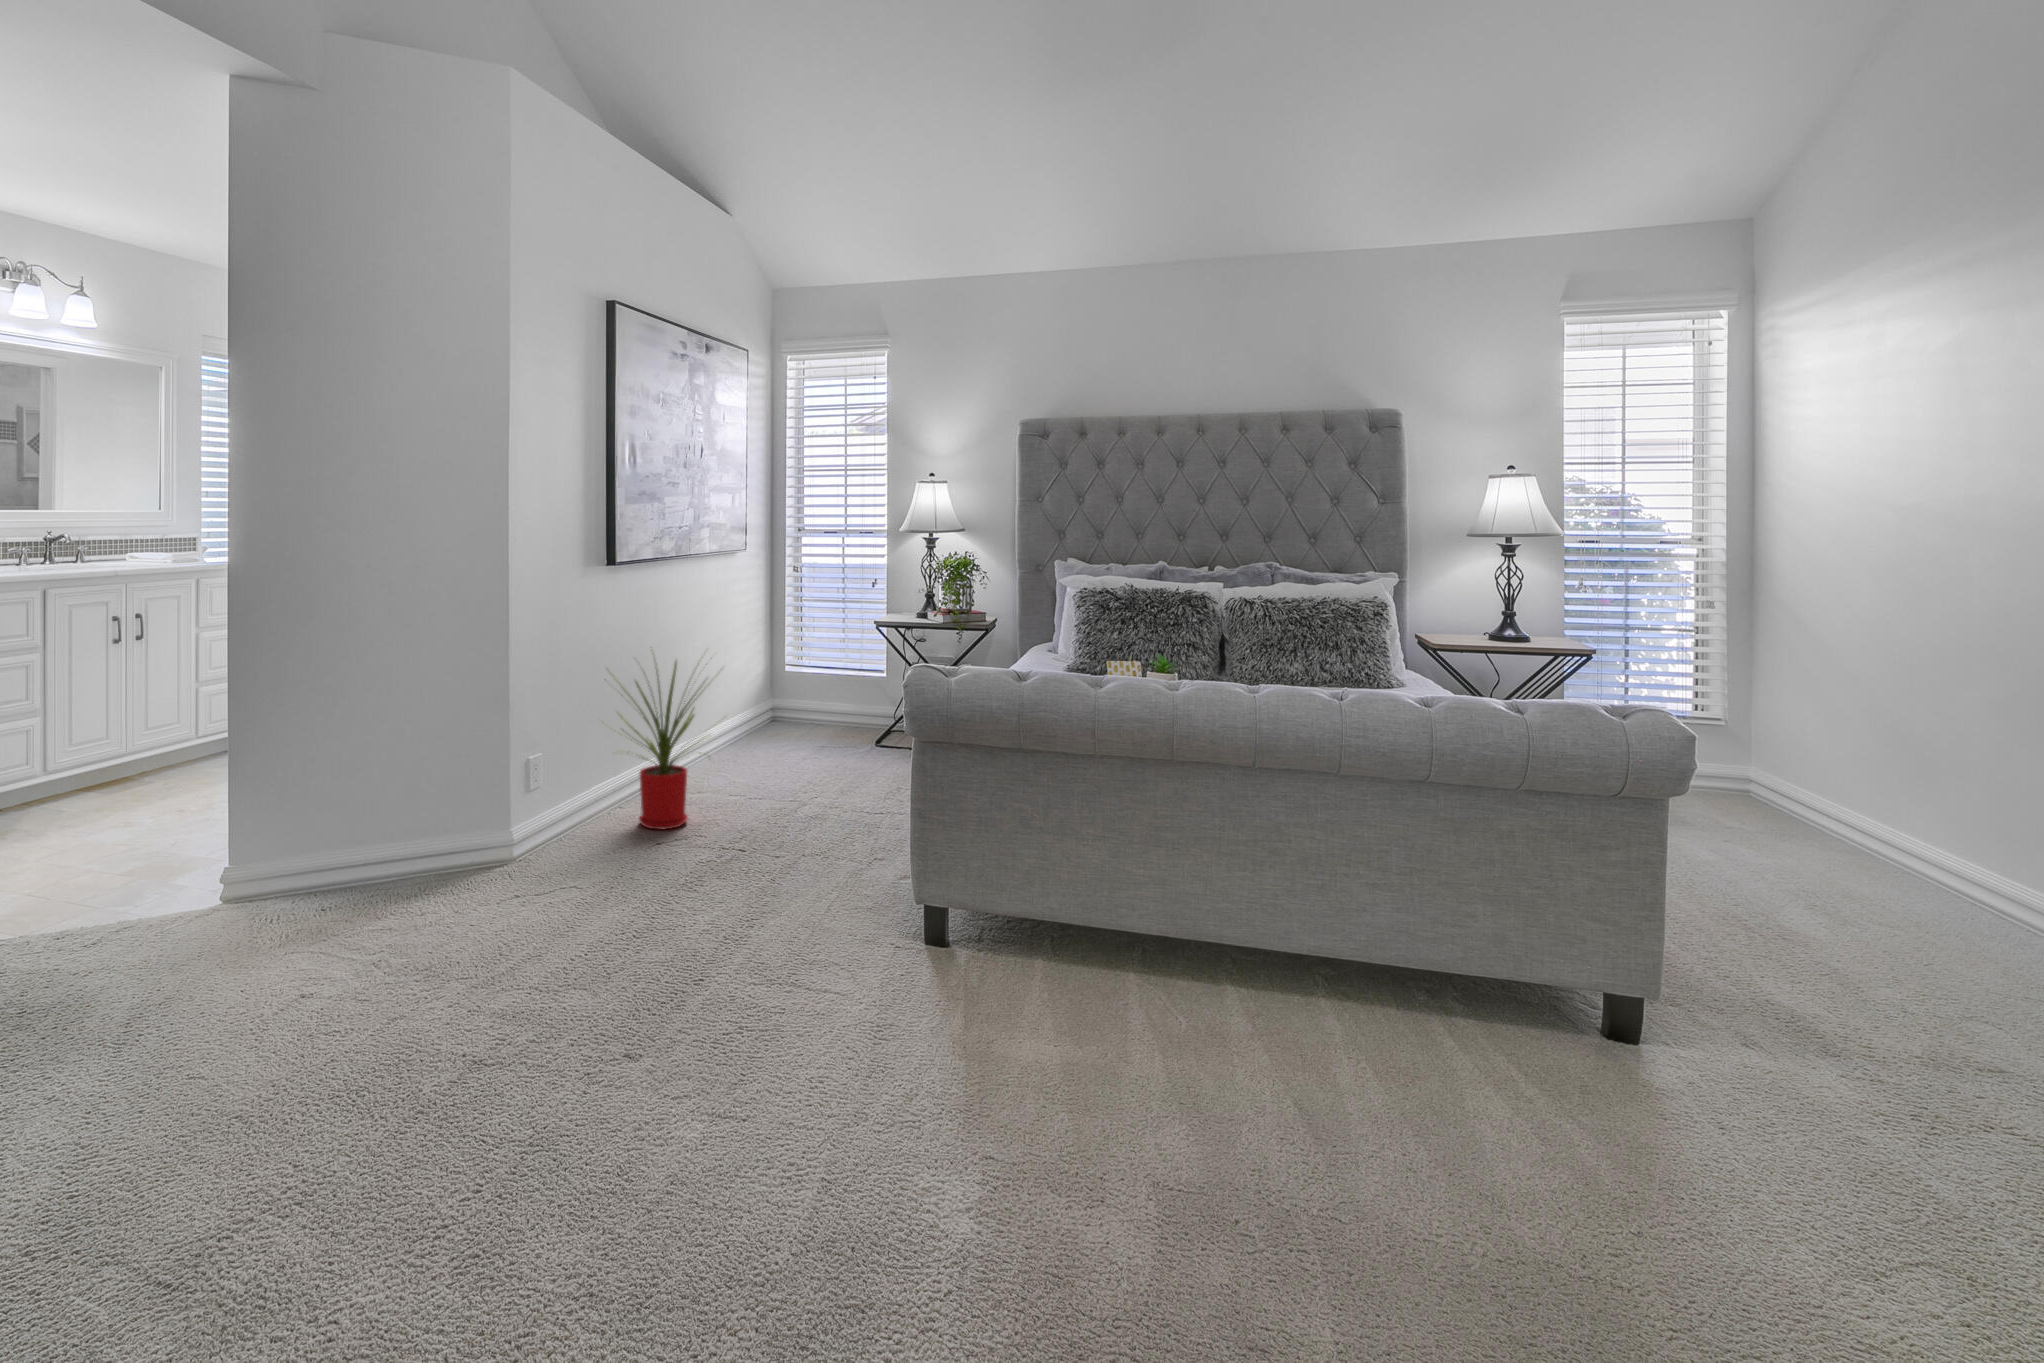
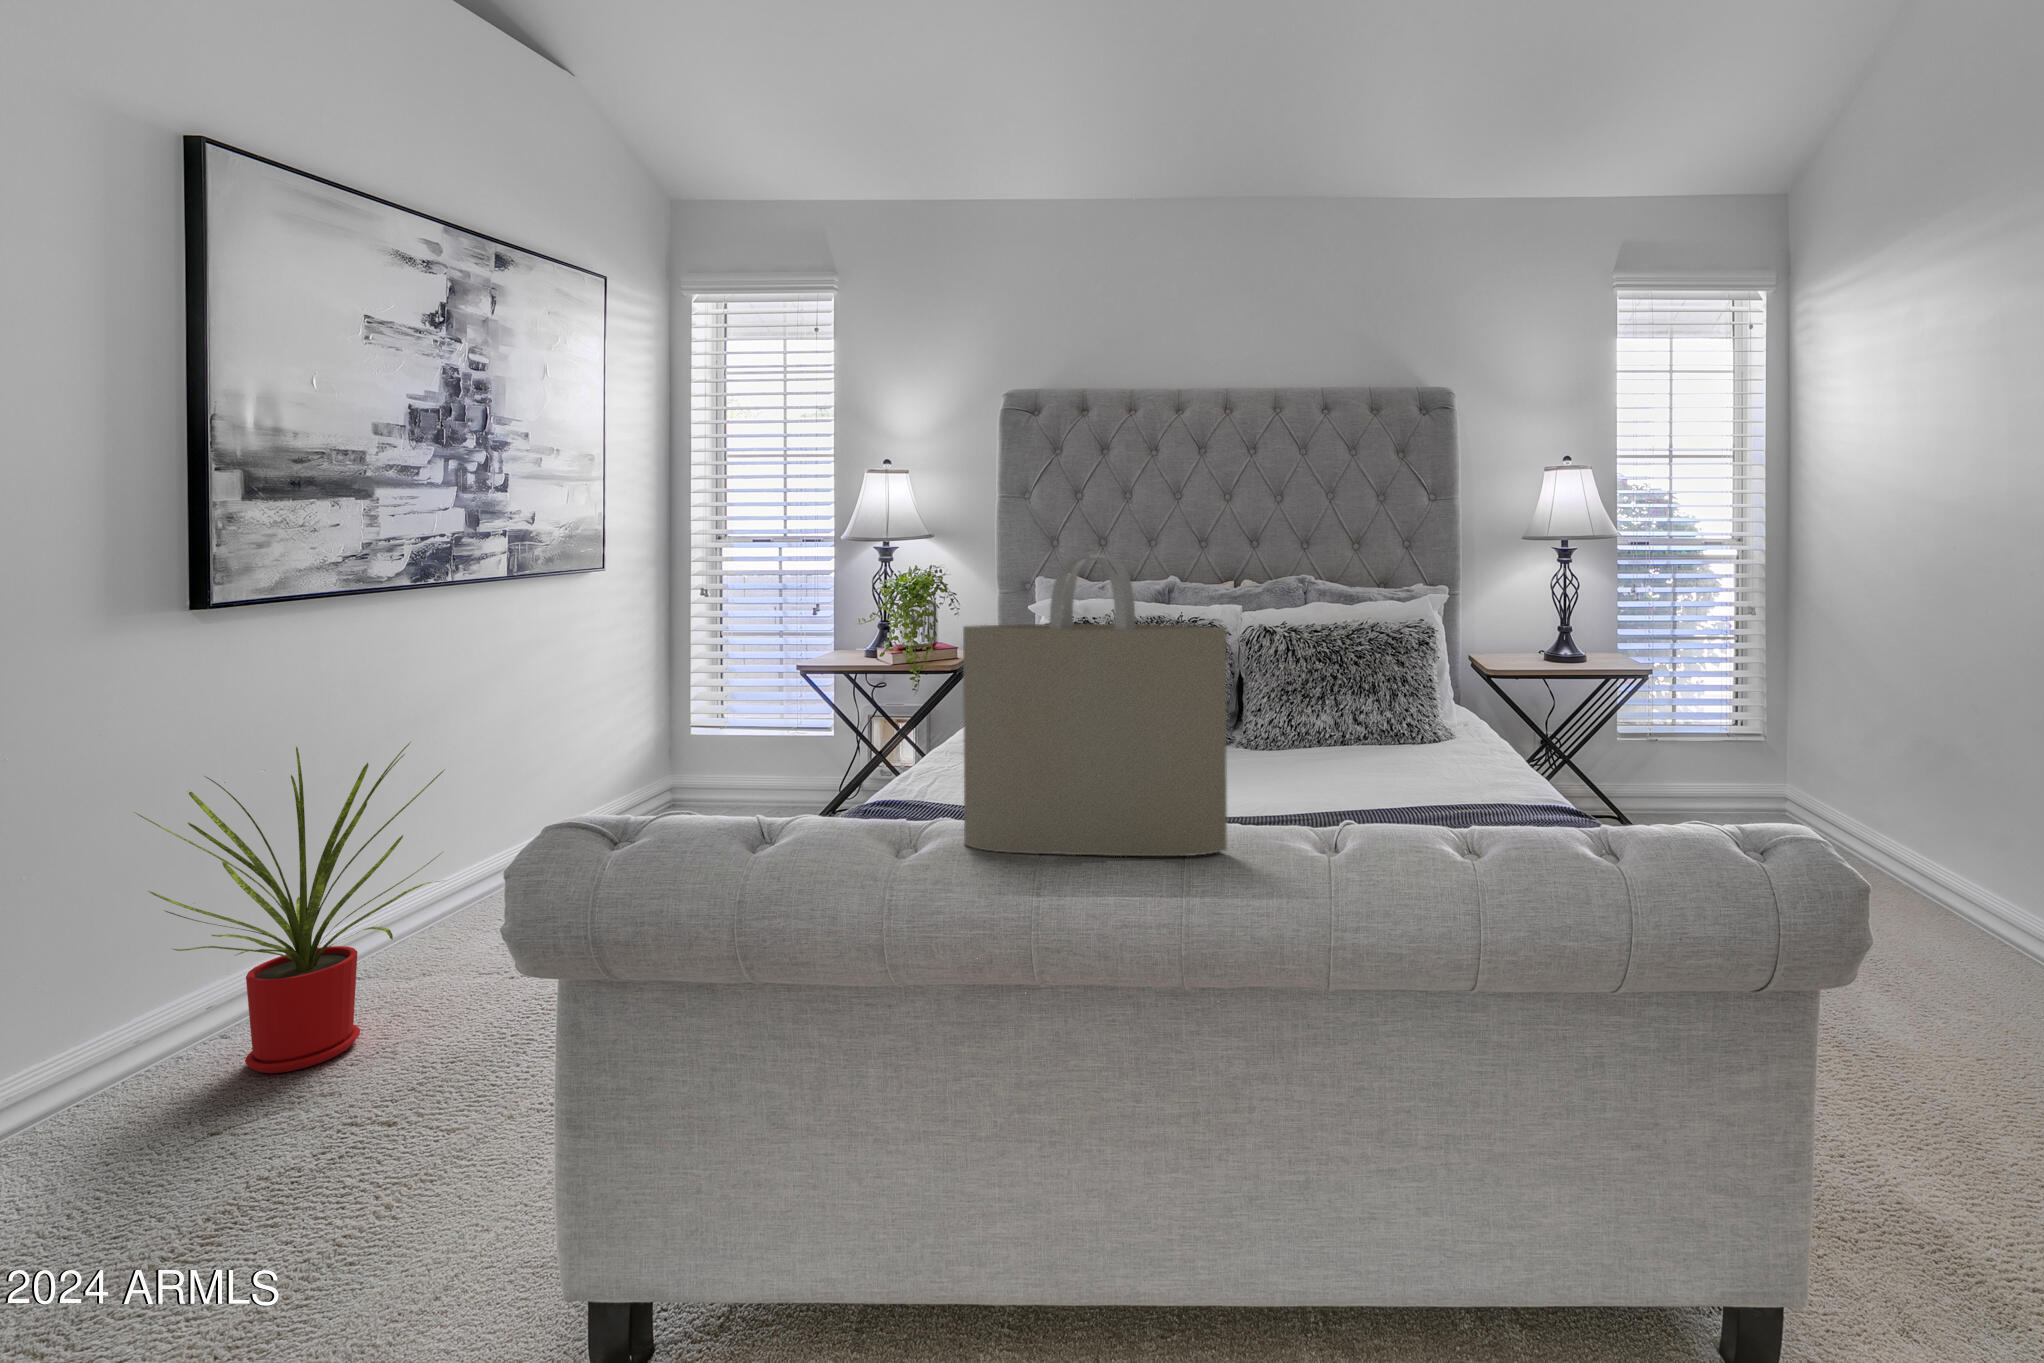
tote bag: none [1122,532,1278,698] -> present [963,554,1227,856]

